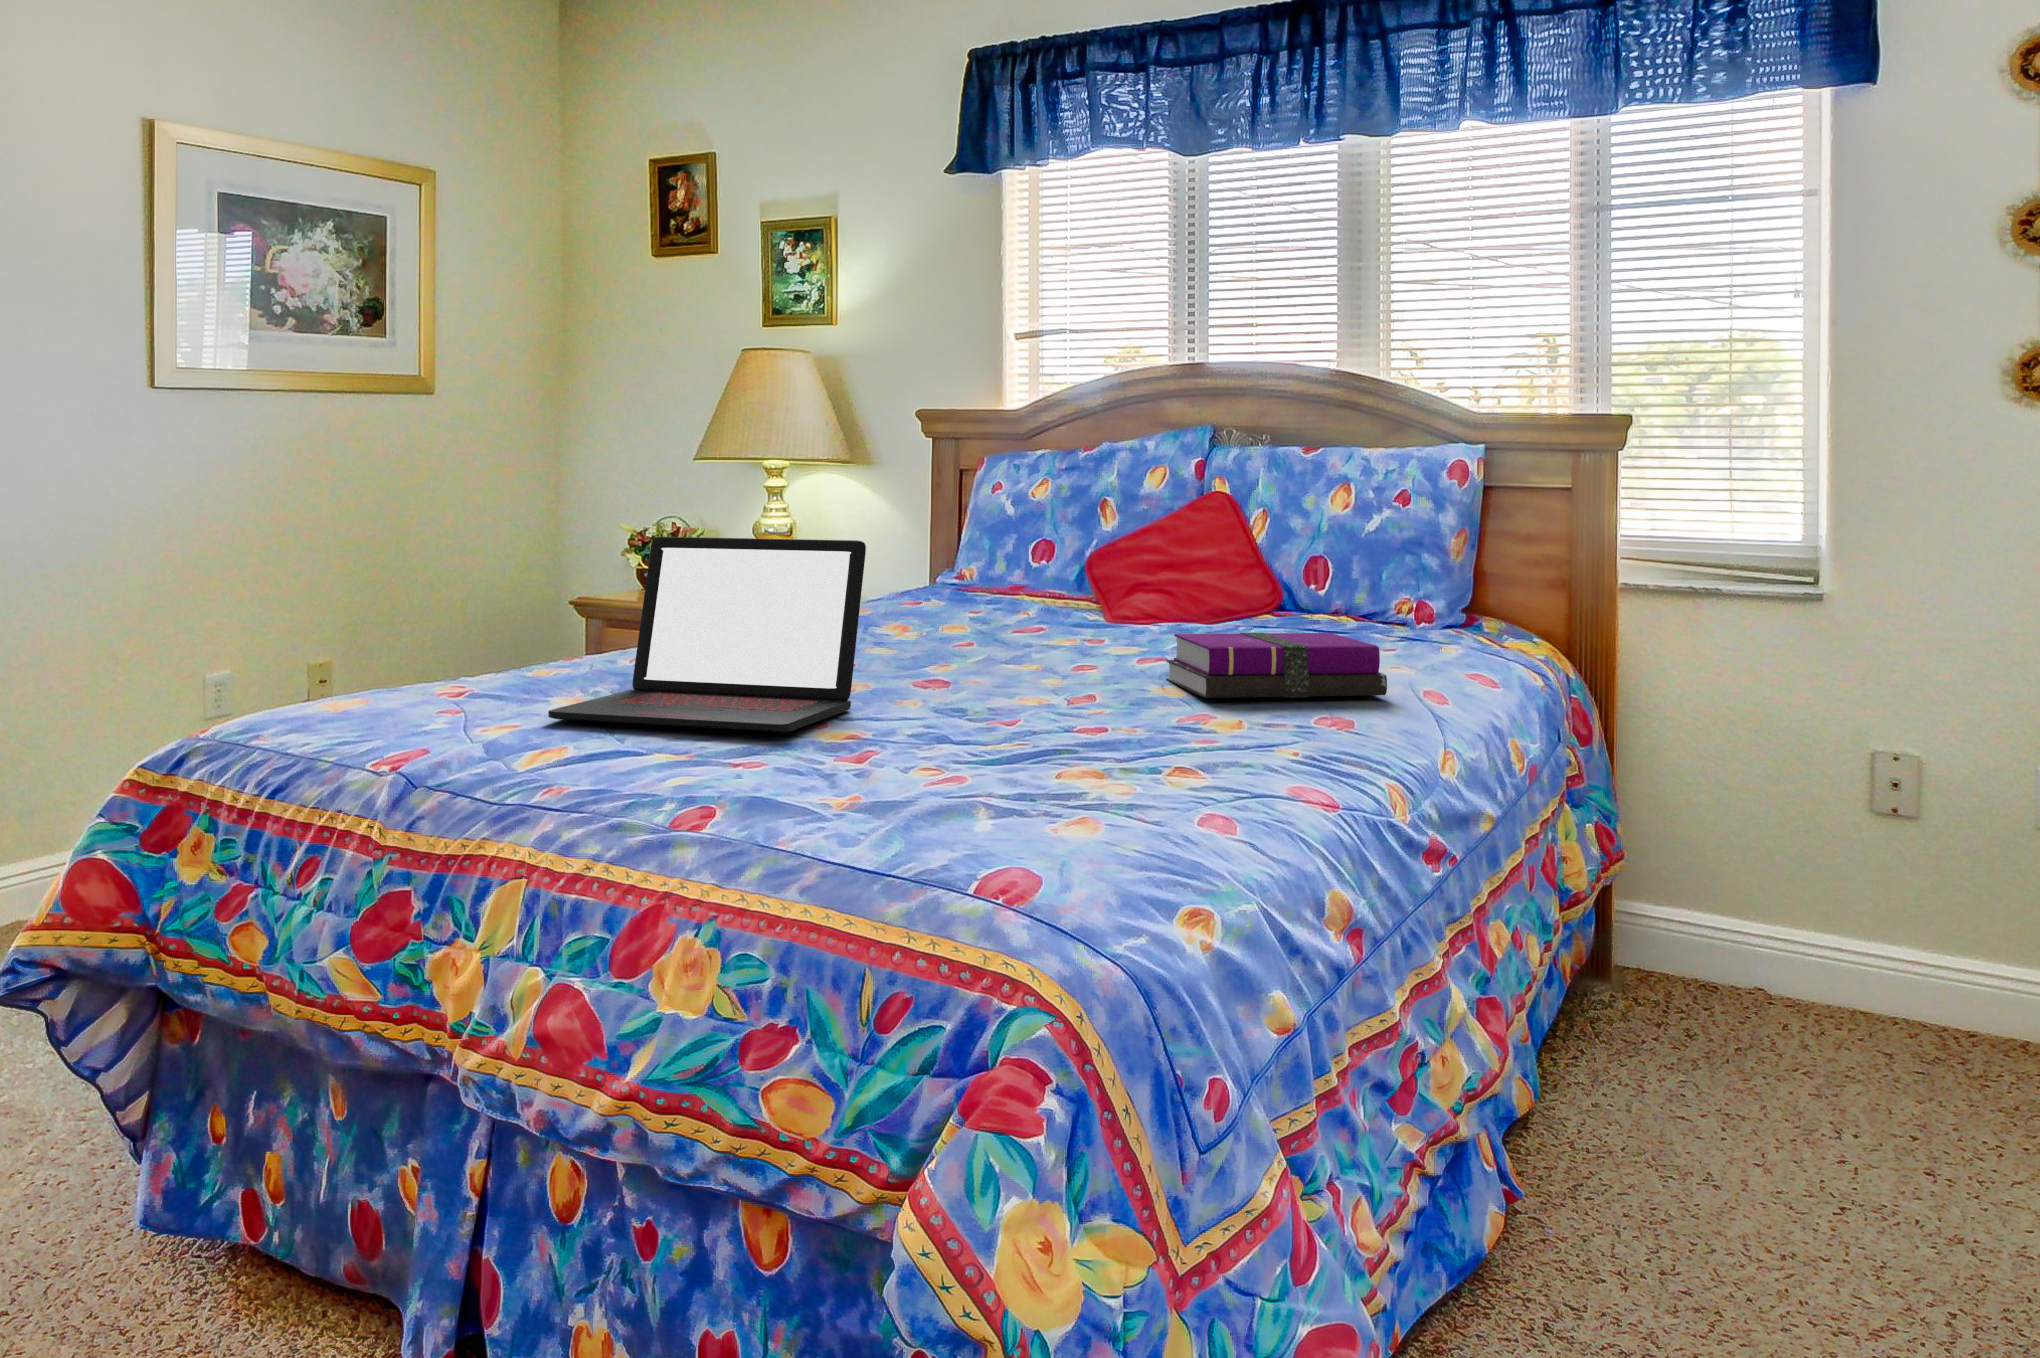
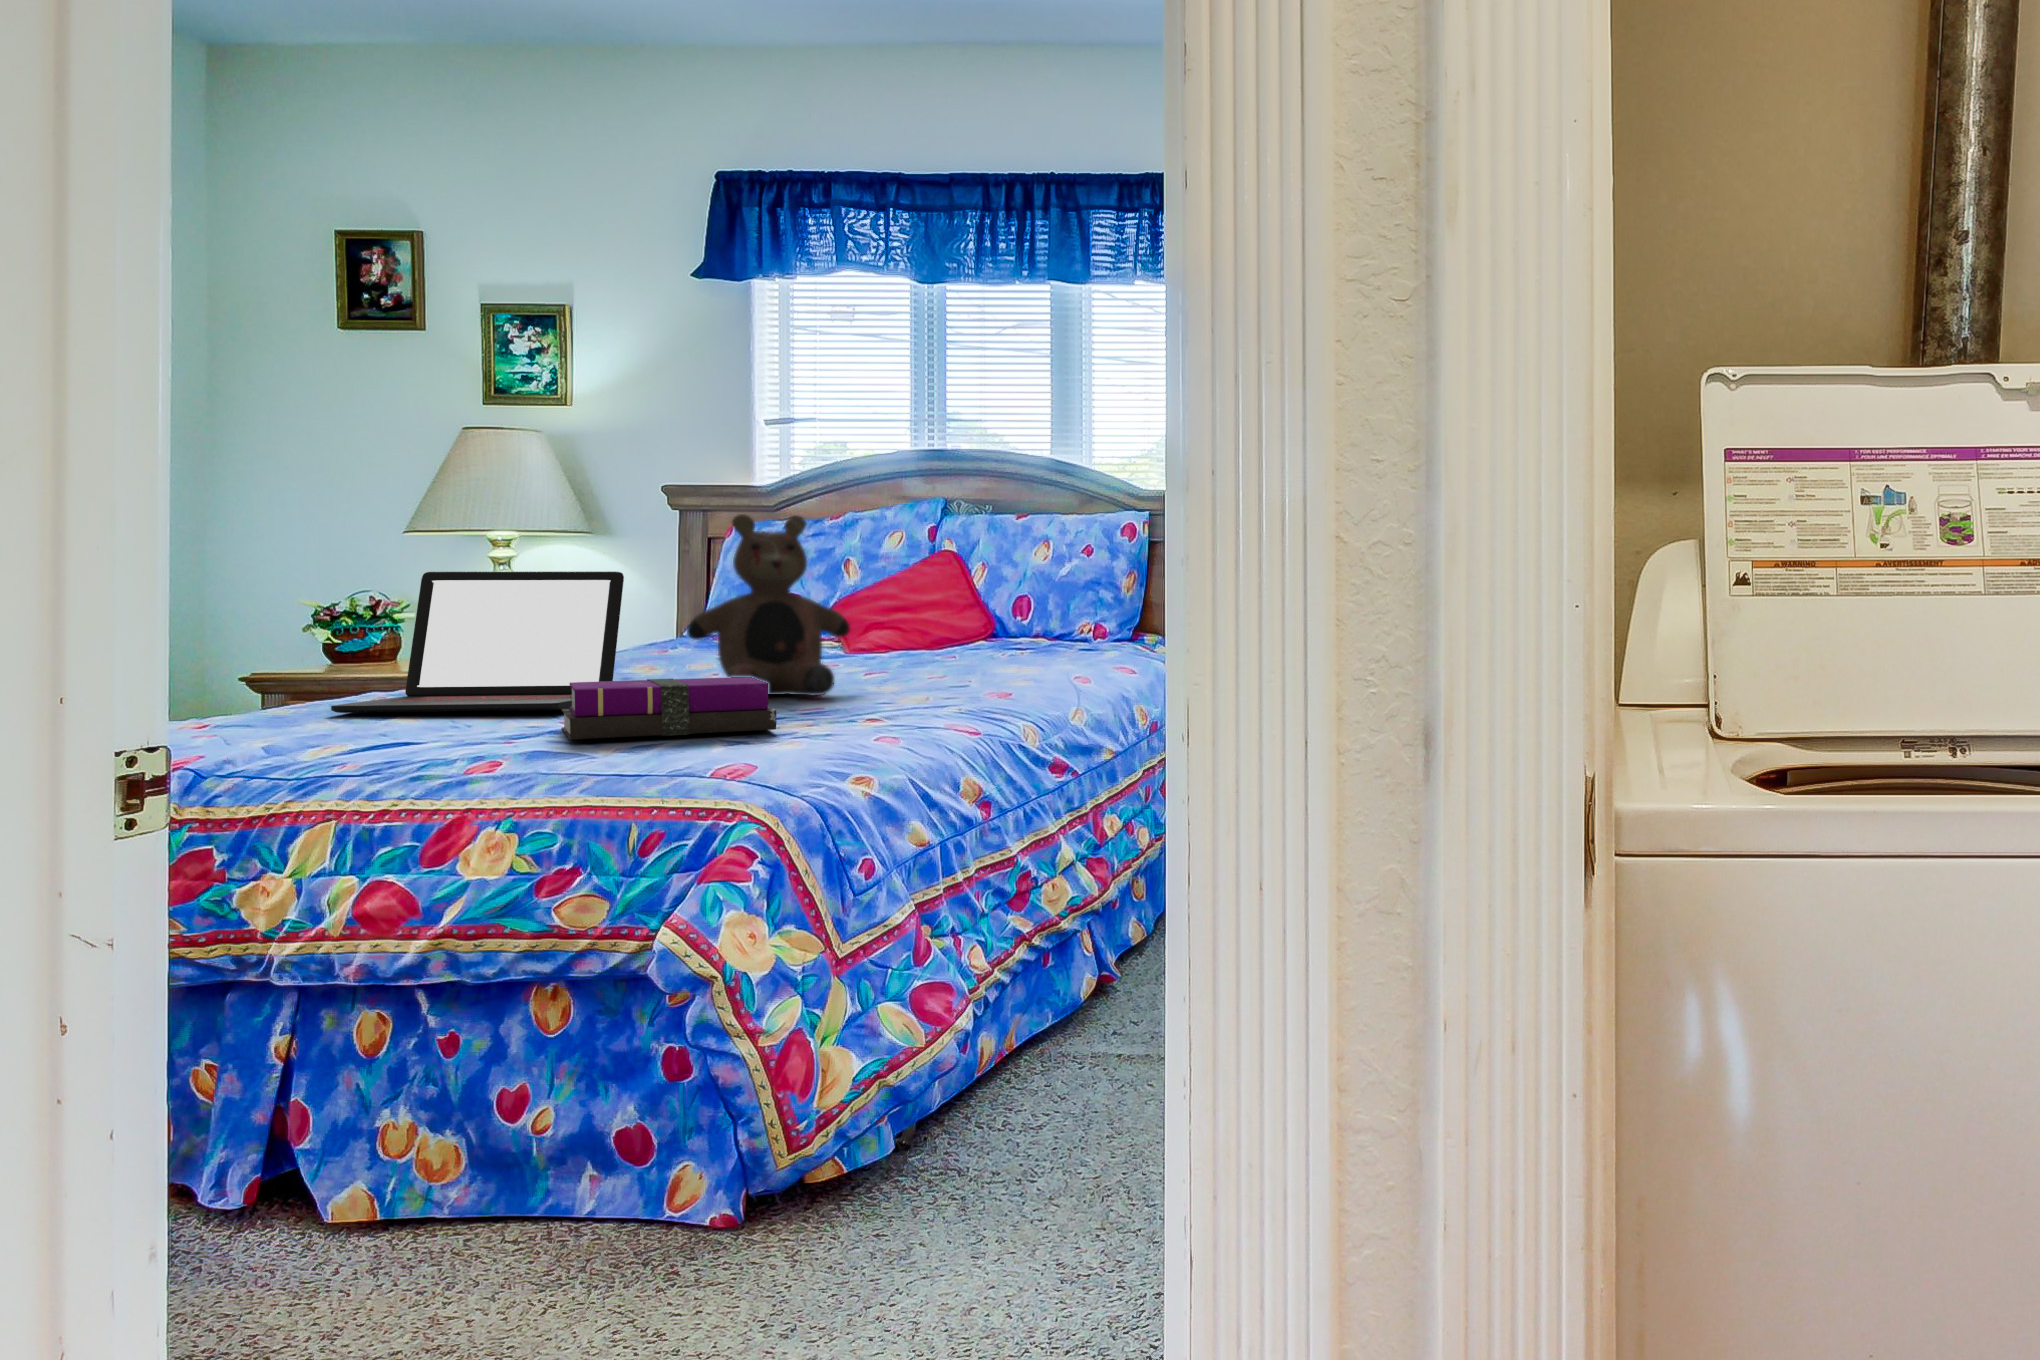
teddy bear: none [937,465,1134,717] -> present [687,514,850,696]
notebook: present [1166,633,1387,698] -> present [562,677,776,740]

